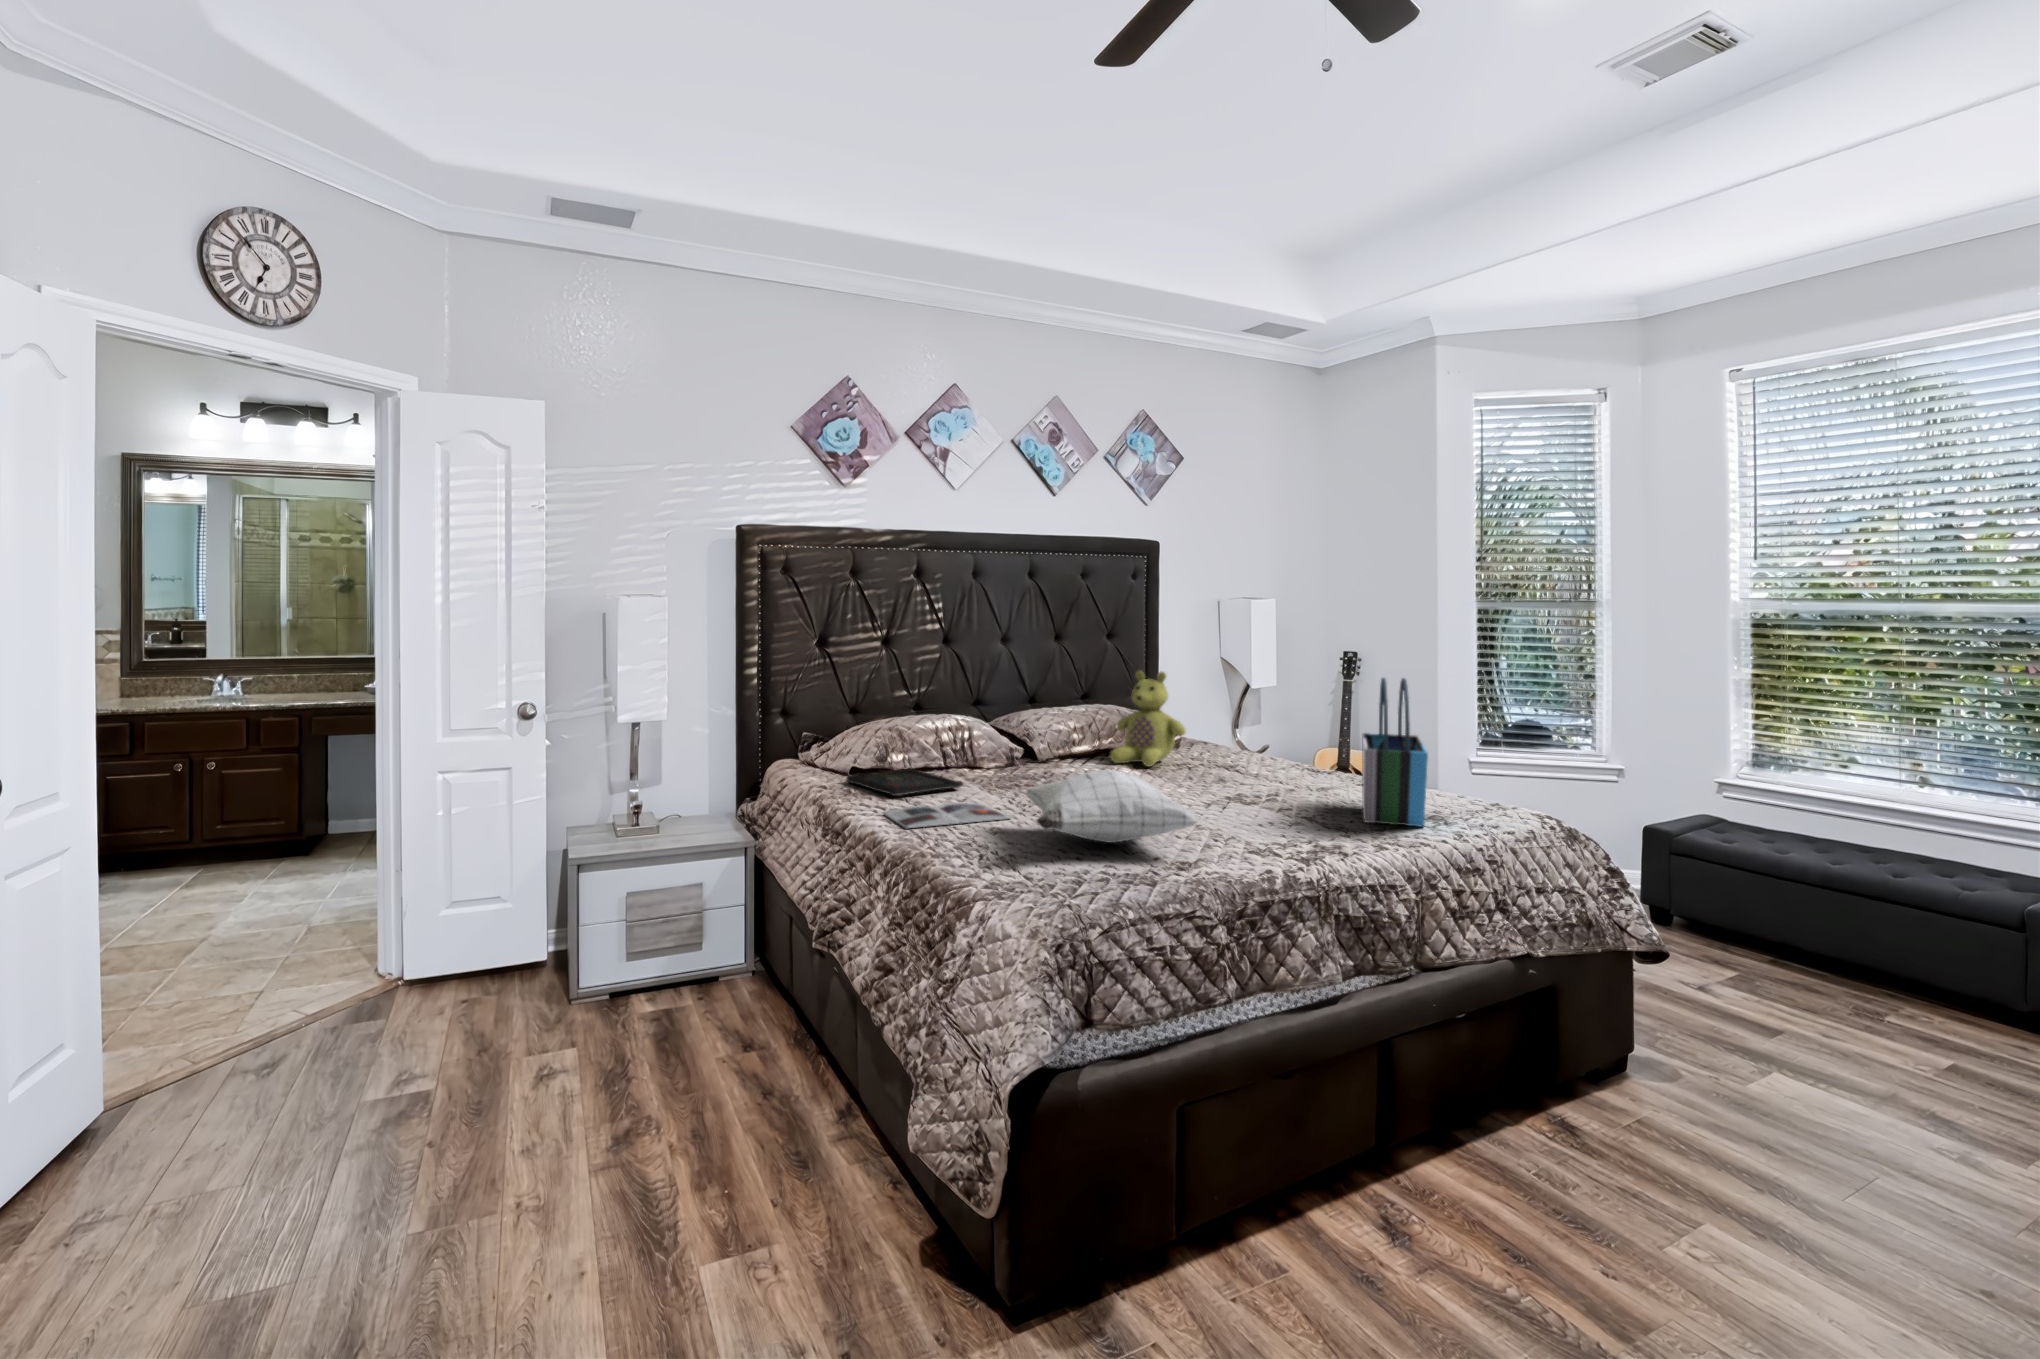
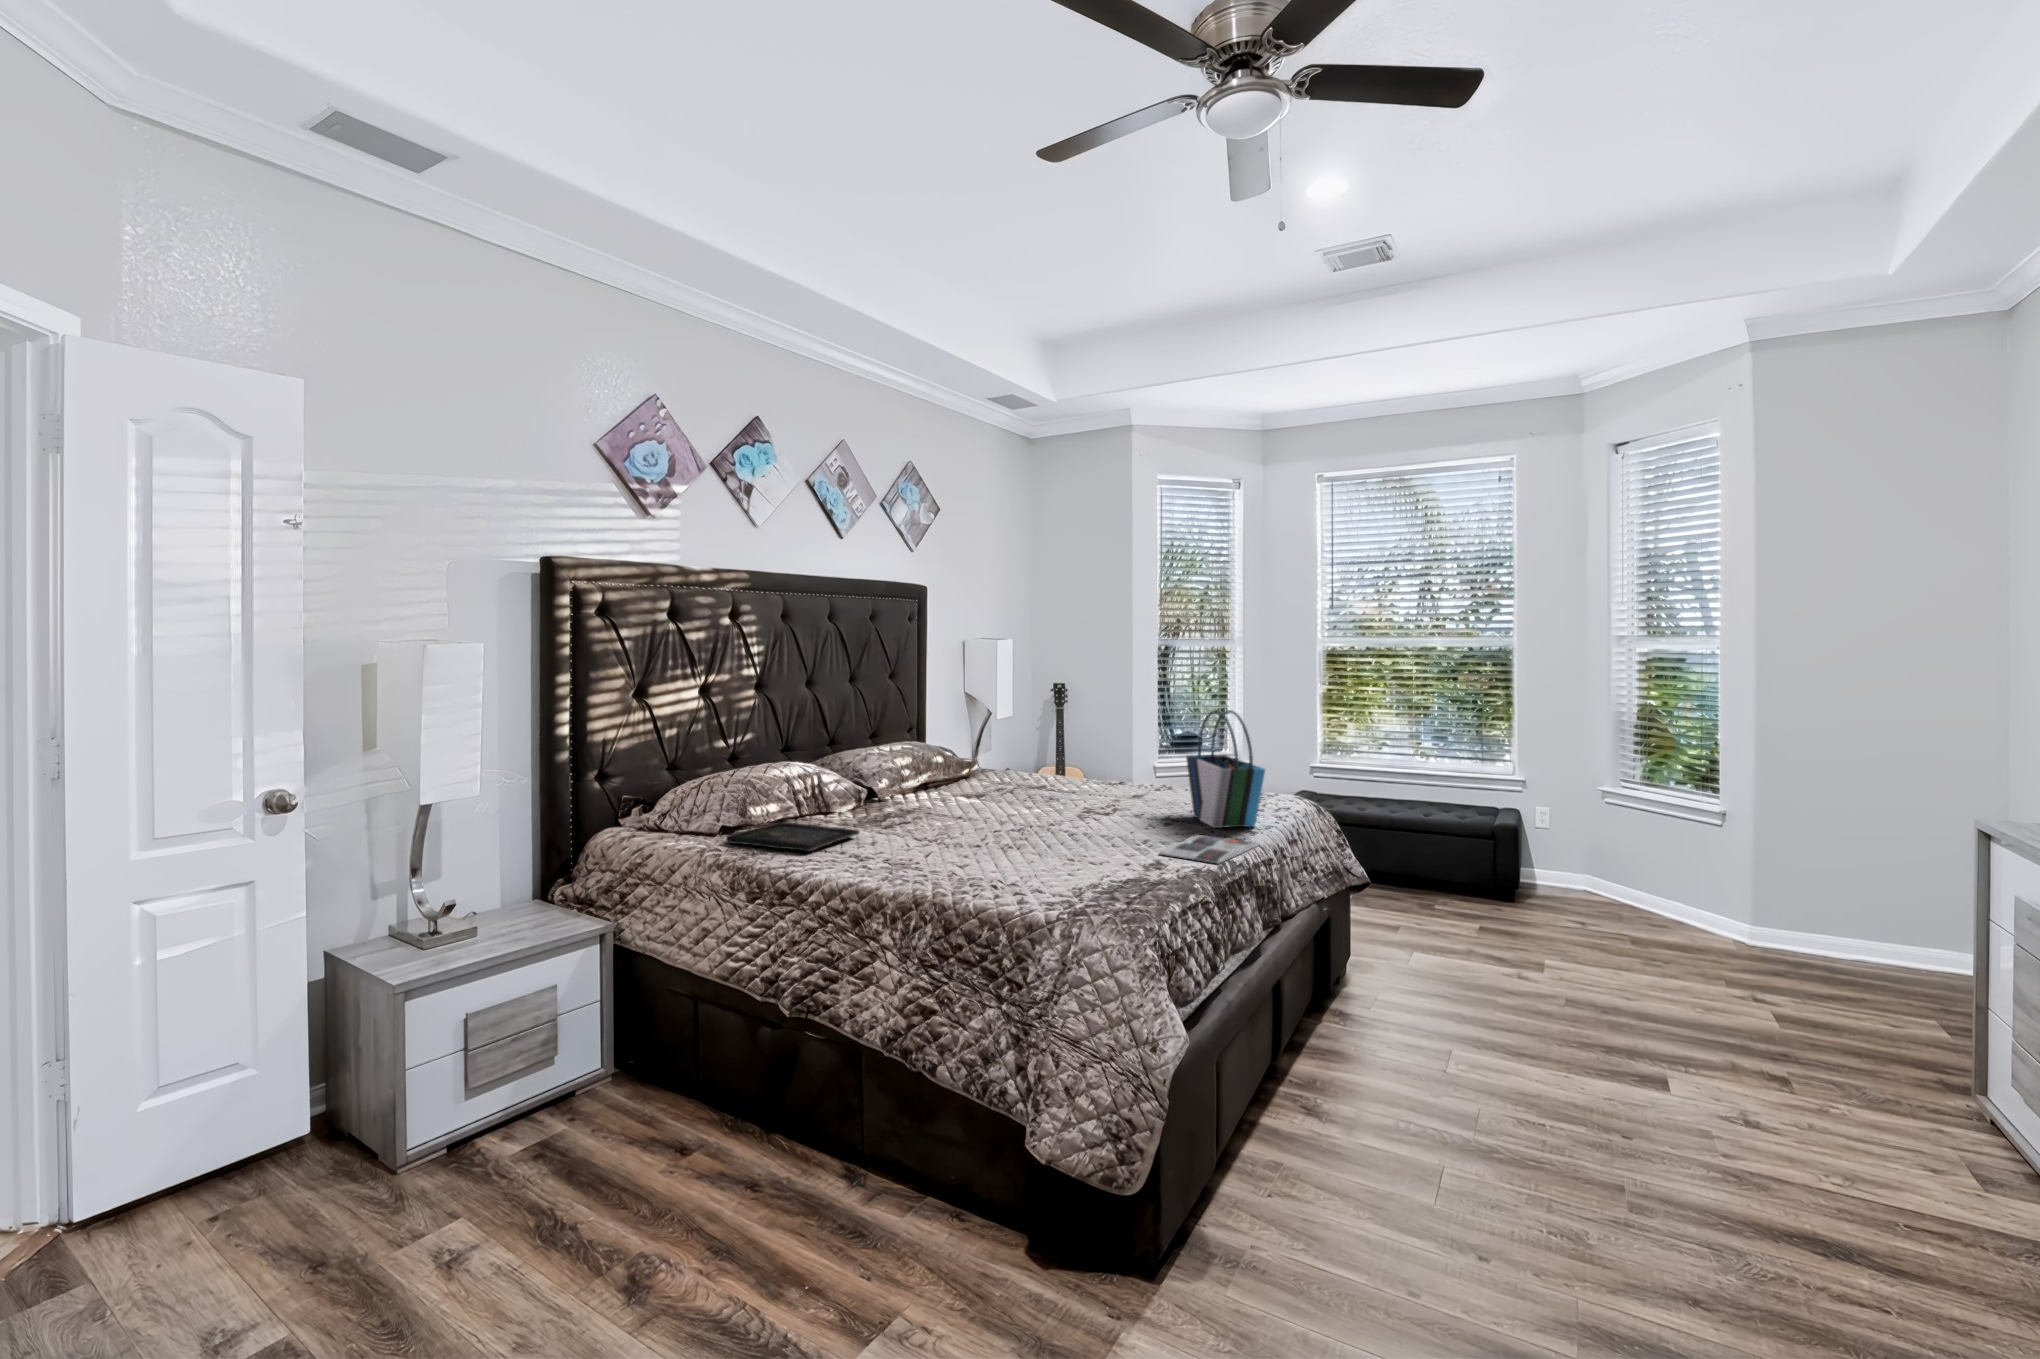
stuffed bear: present [1110,671,1186,767] -> none [937,709,1006,798]
pillow: present [1025,769,1198,842] -> none [979,804,1162,869]
magazine: present [885,802,1009,828] -> present [1160,835,1260,863]

